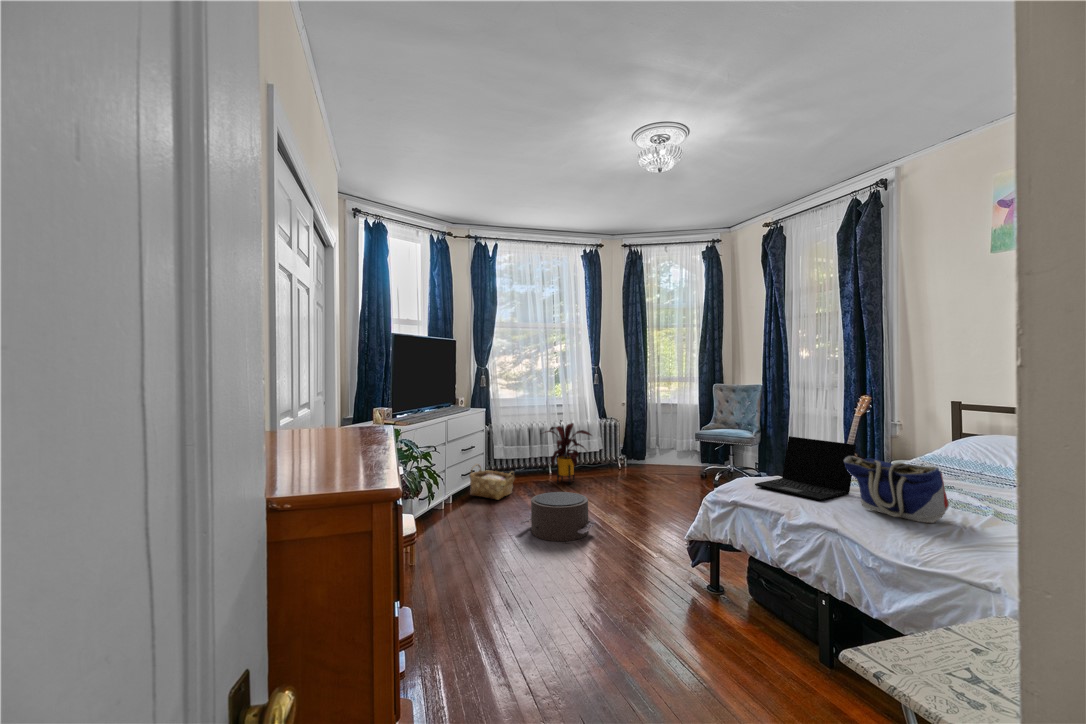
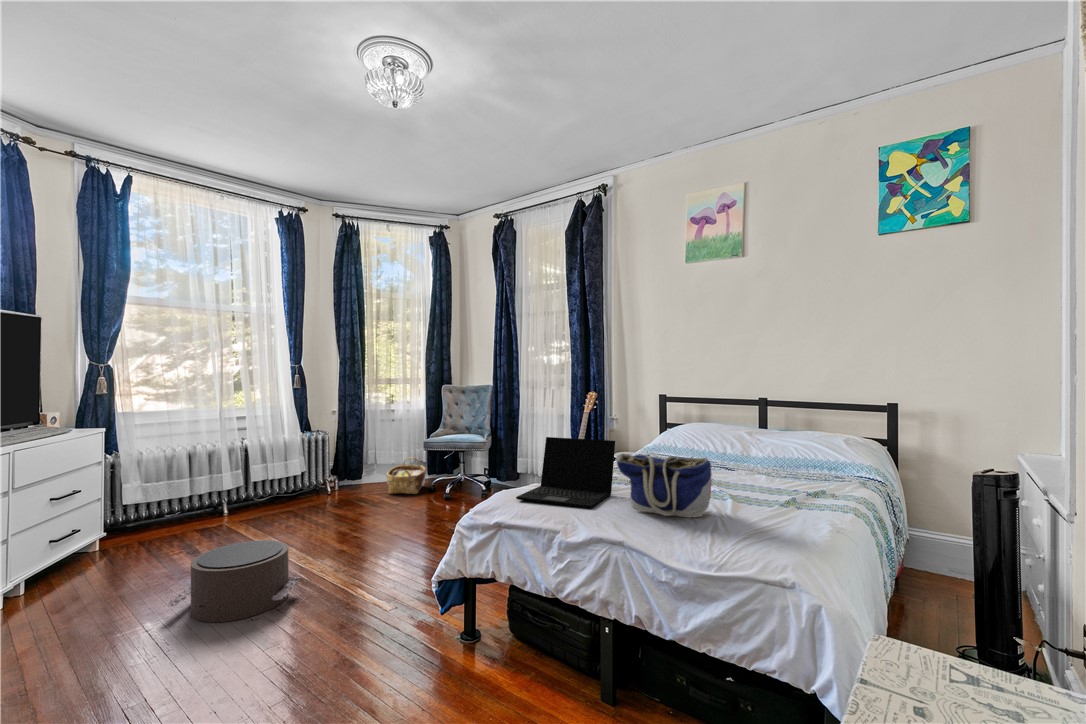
house plant: present [545,423,591,484] -> none [207,441,292,526]
woven basket: present [469,464,514,500] -> present [387,457,426,494]

